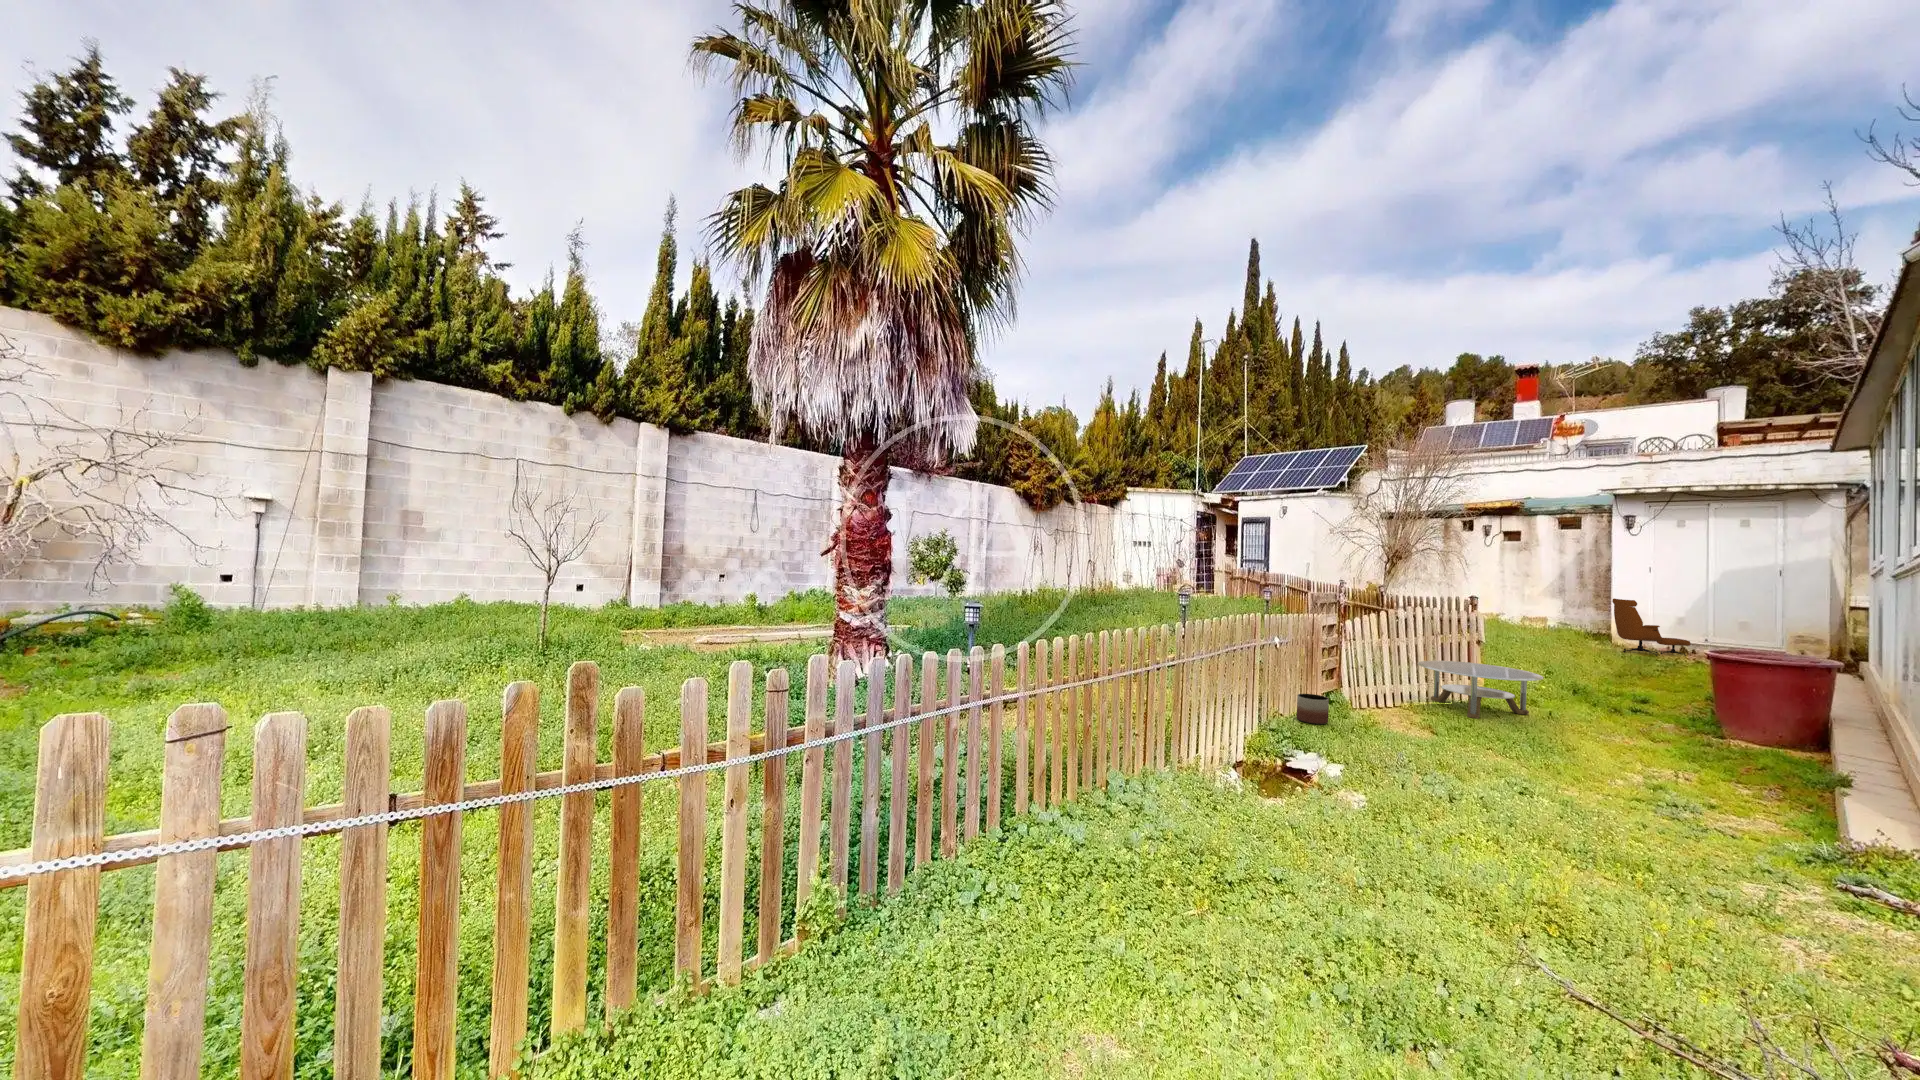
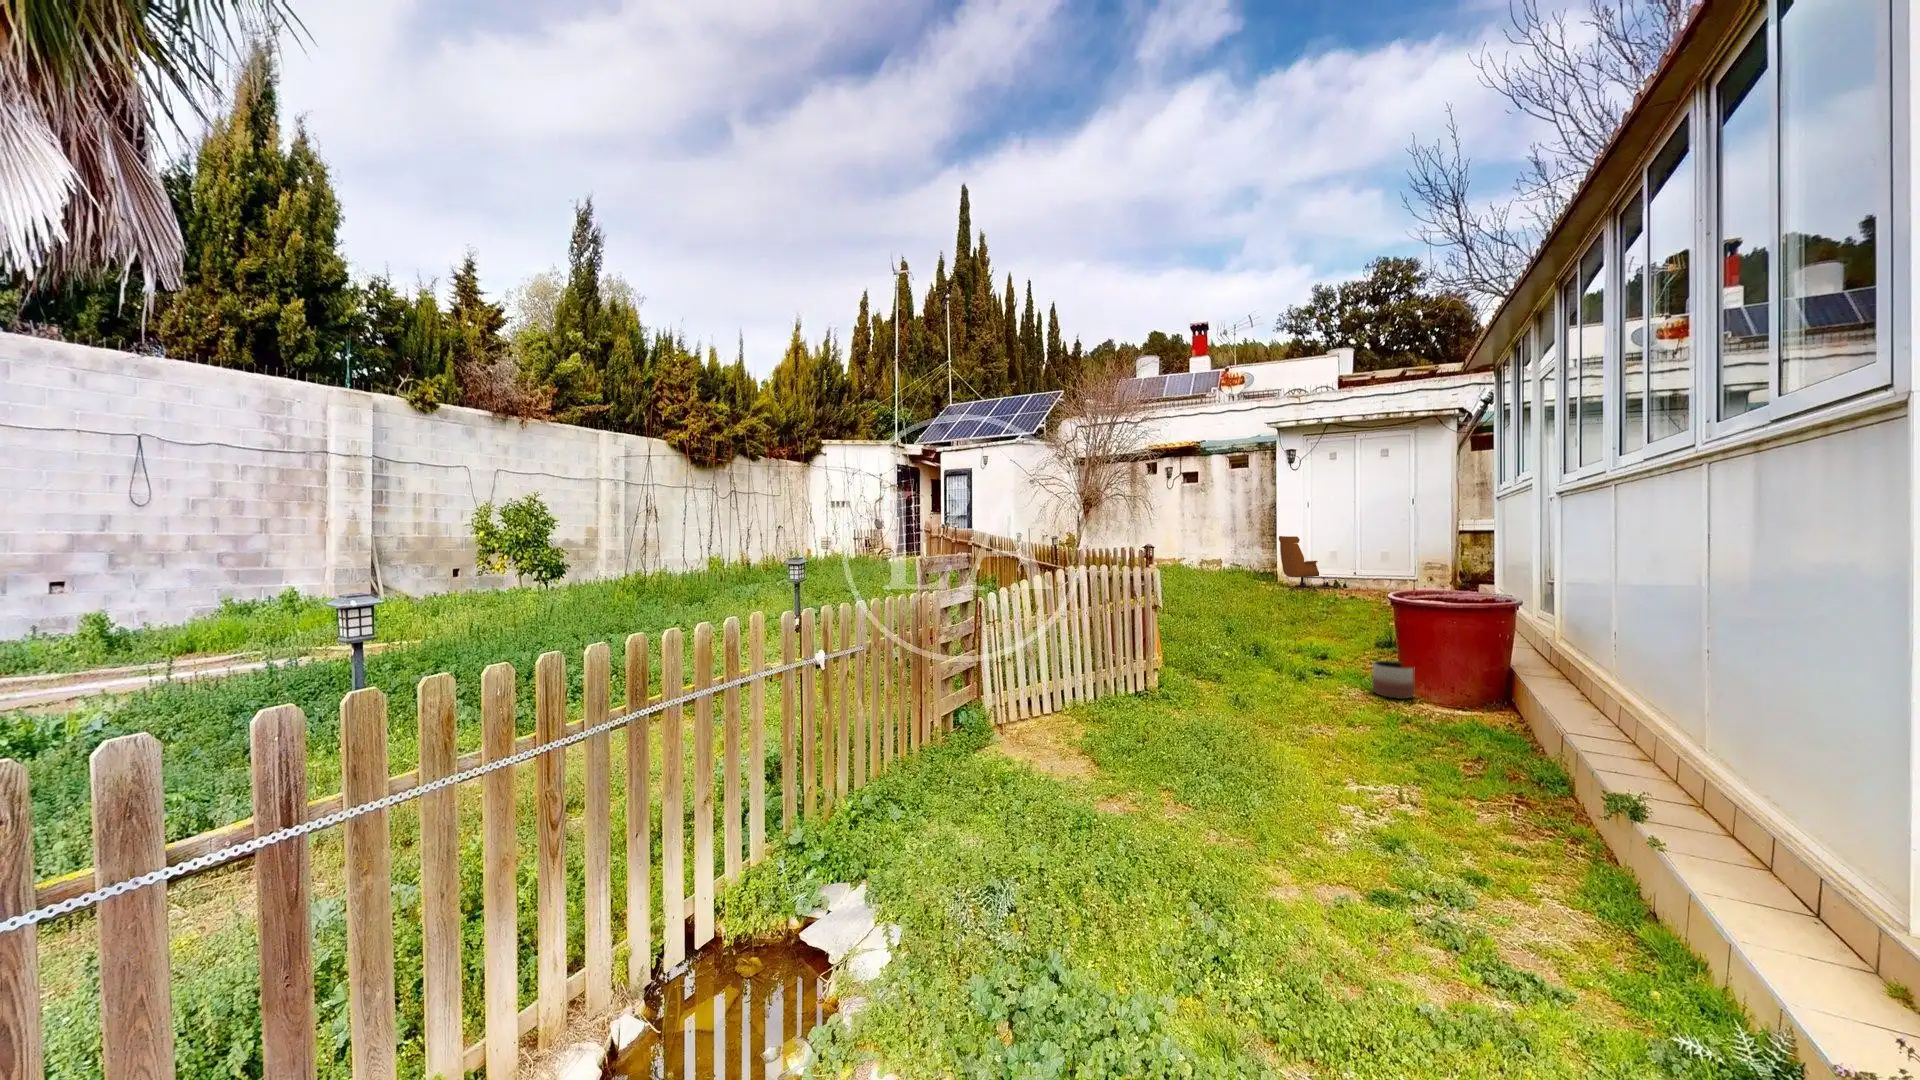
round table: present [1418,661,1543,718] -> none [1081,636,1237,731]
planter: present [1297,694,1329,724] -> present [1373,661,1414,699]

